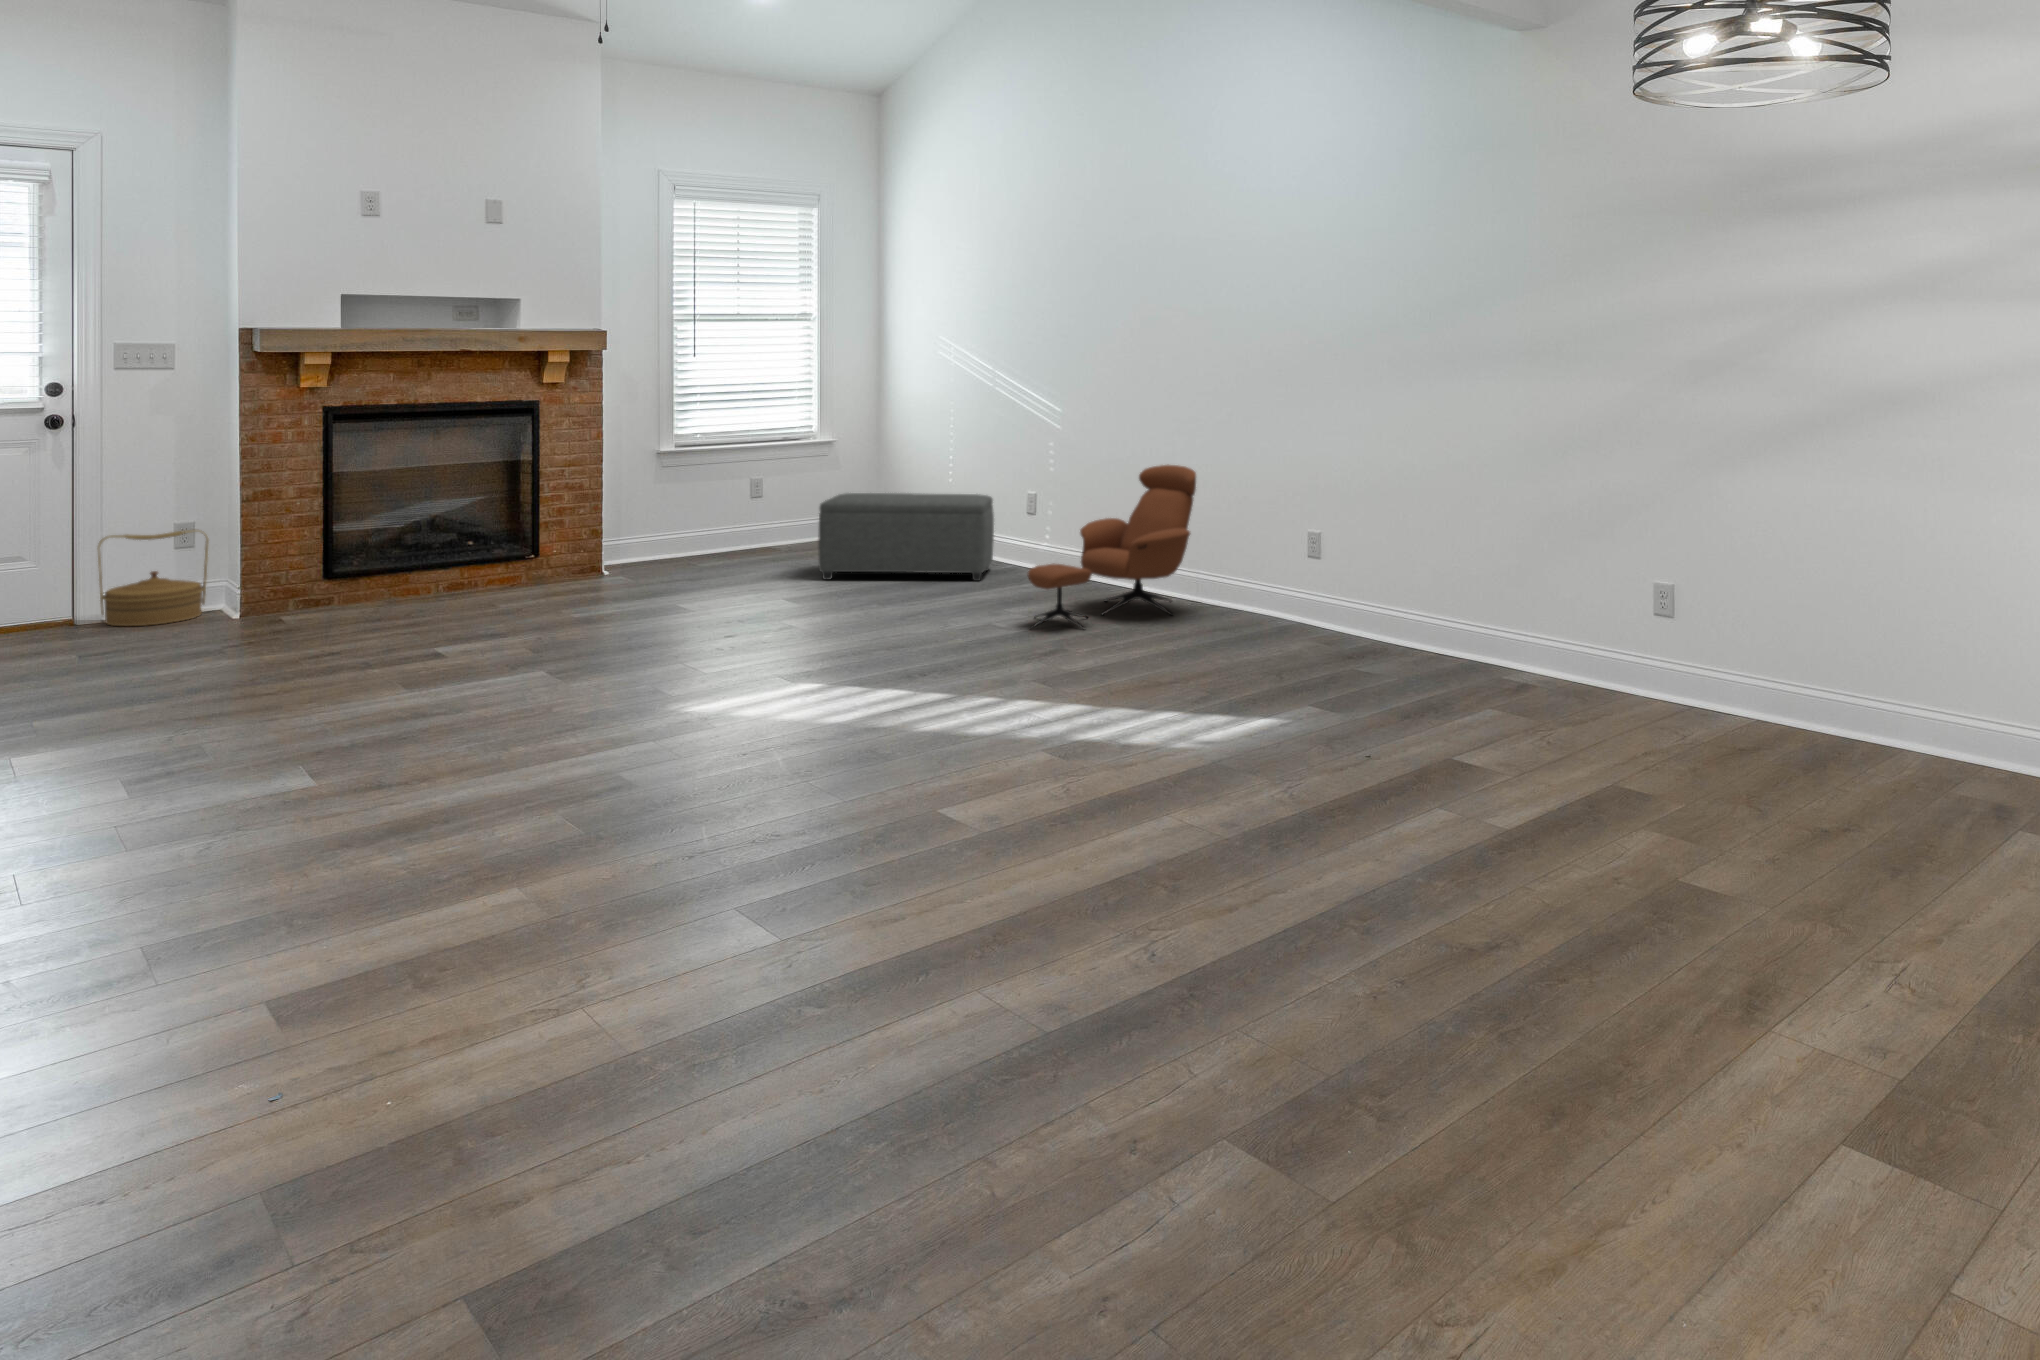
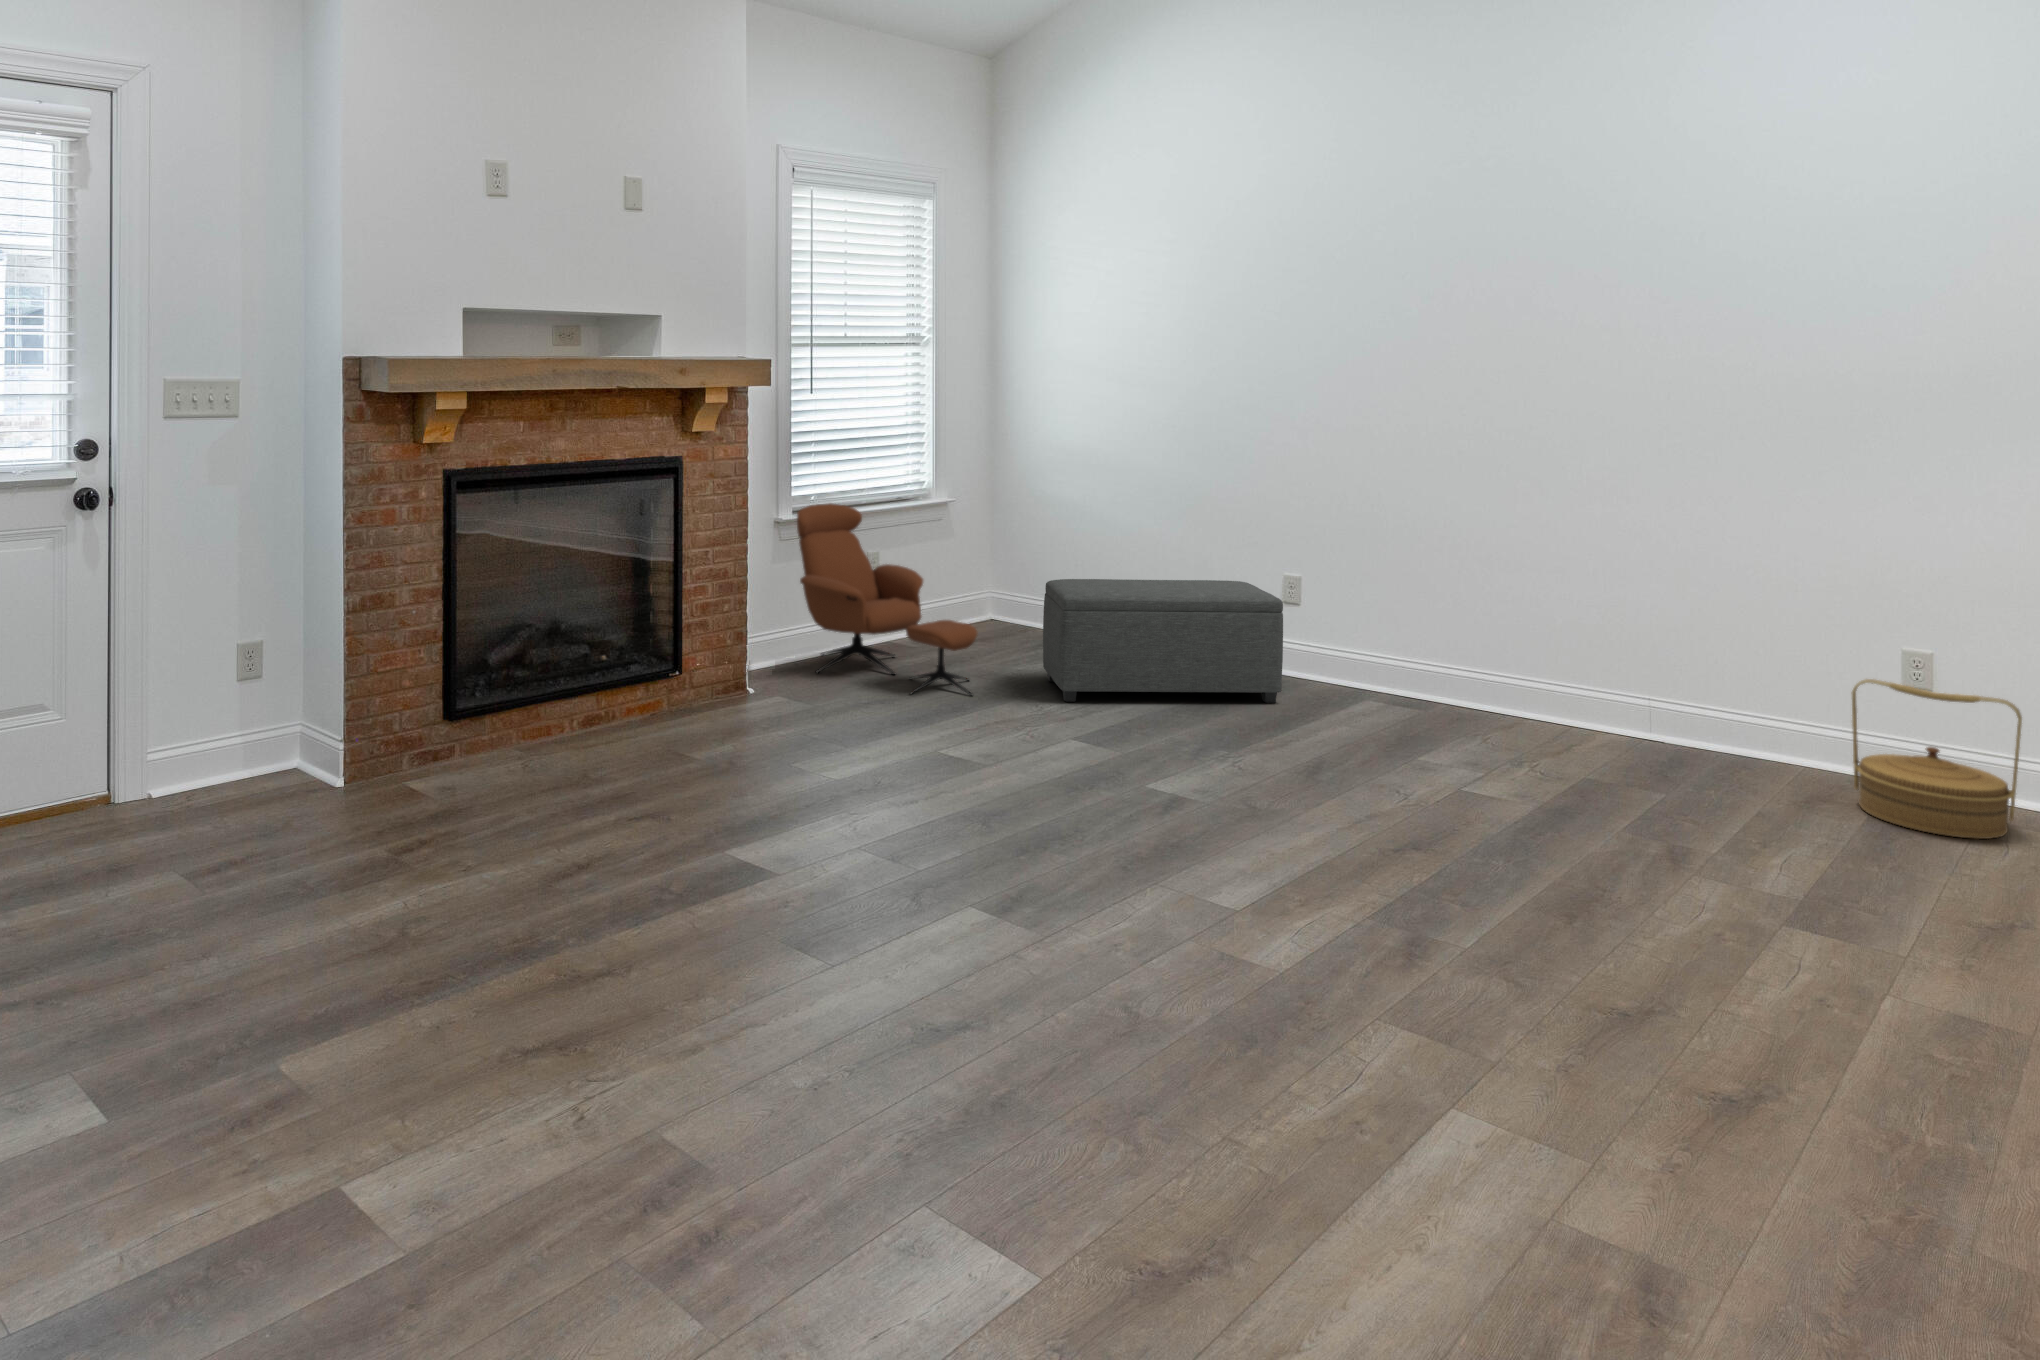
lounge chair: present [1028,465,1196,628] -> present [797,503,977,695]
woven basket: present [98,530,209,626] -> present [1852,679,2022,839]

